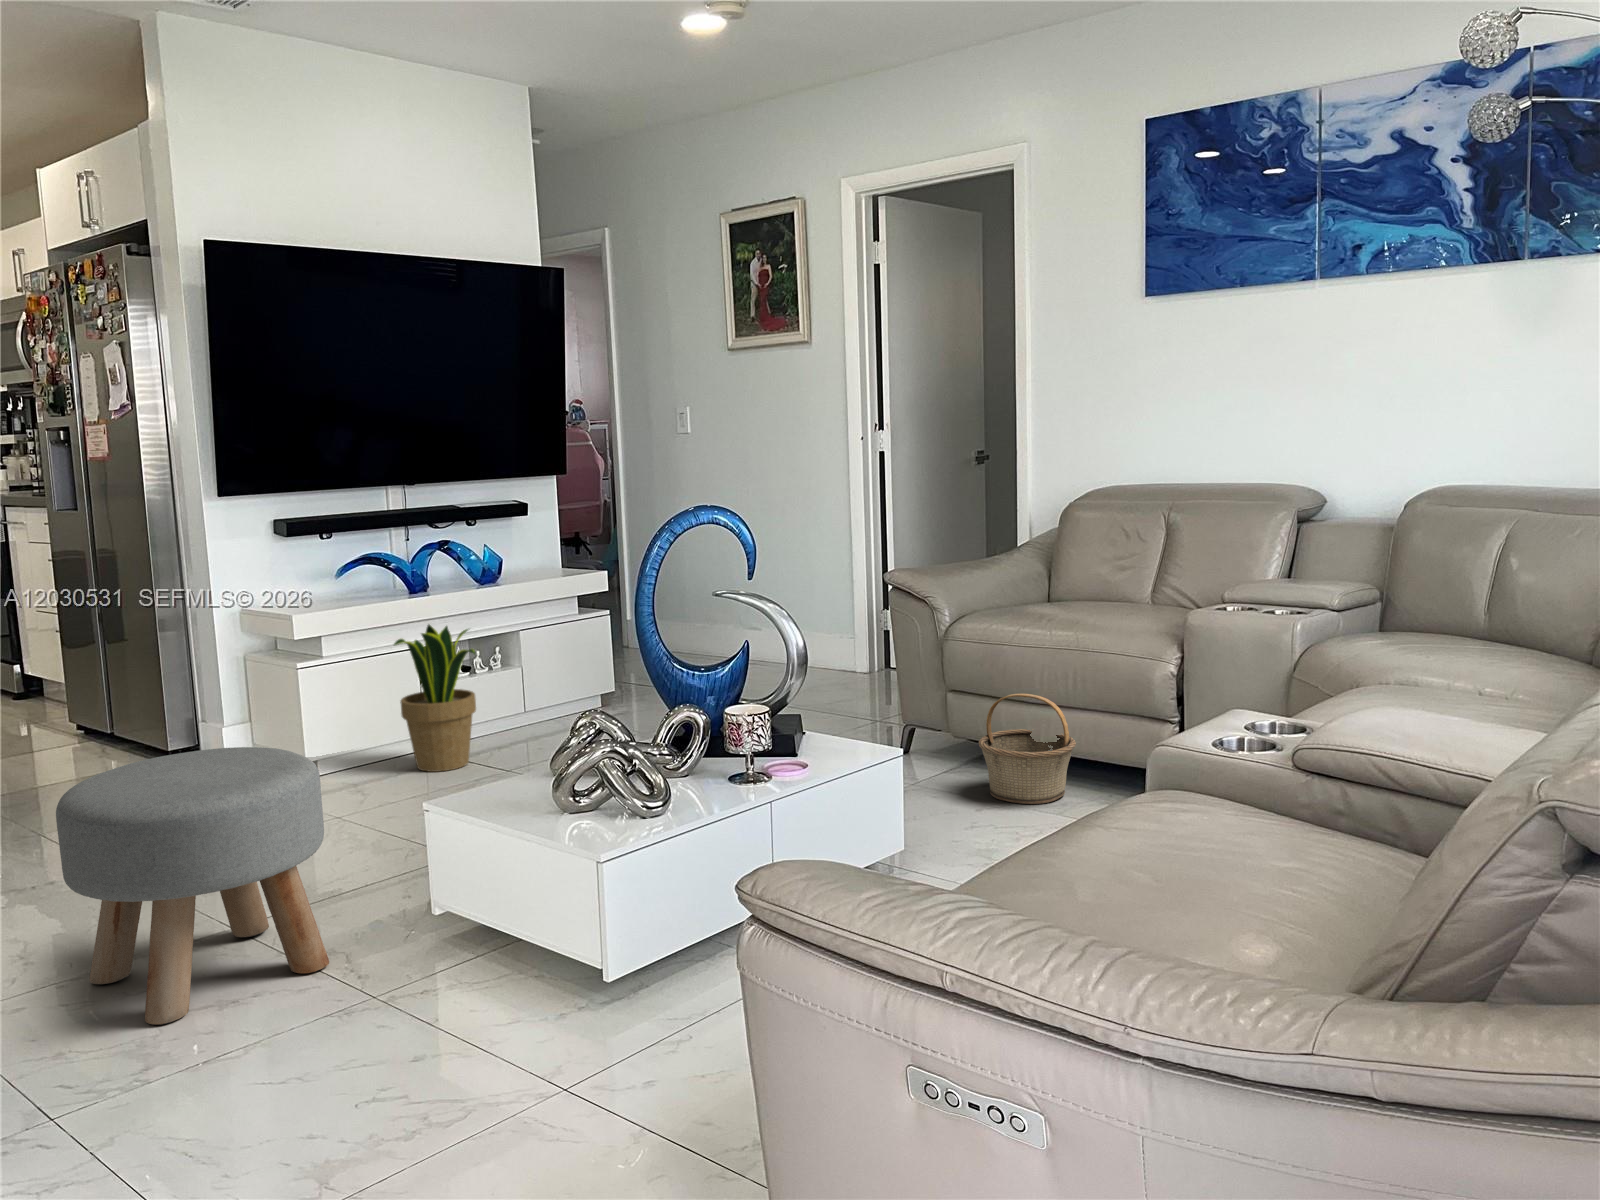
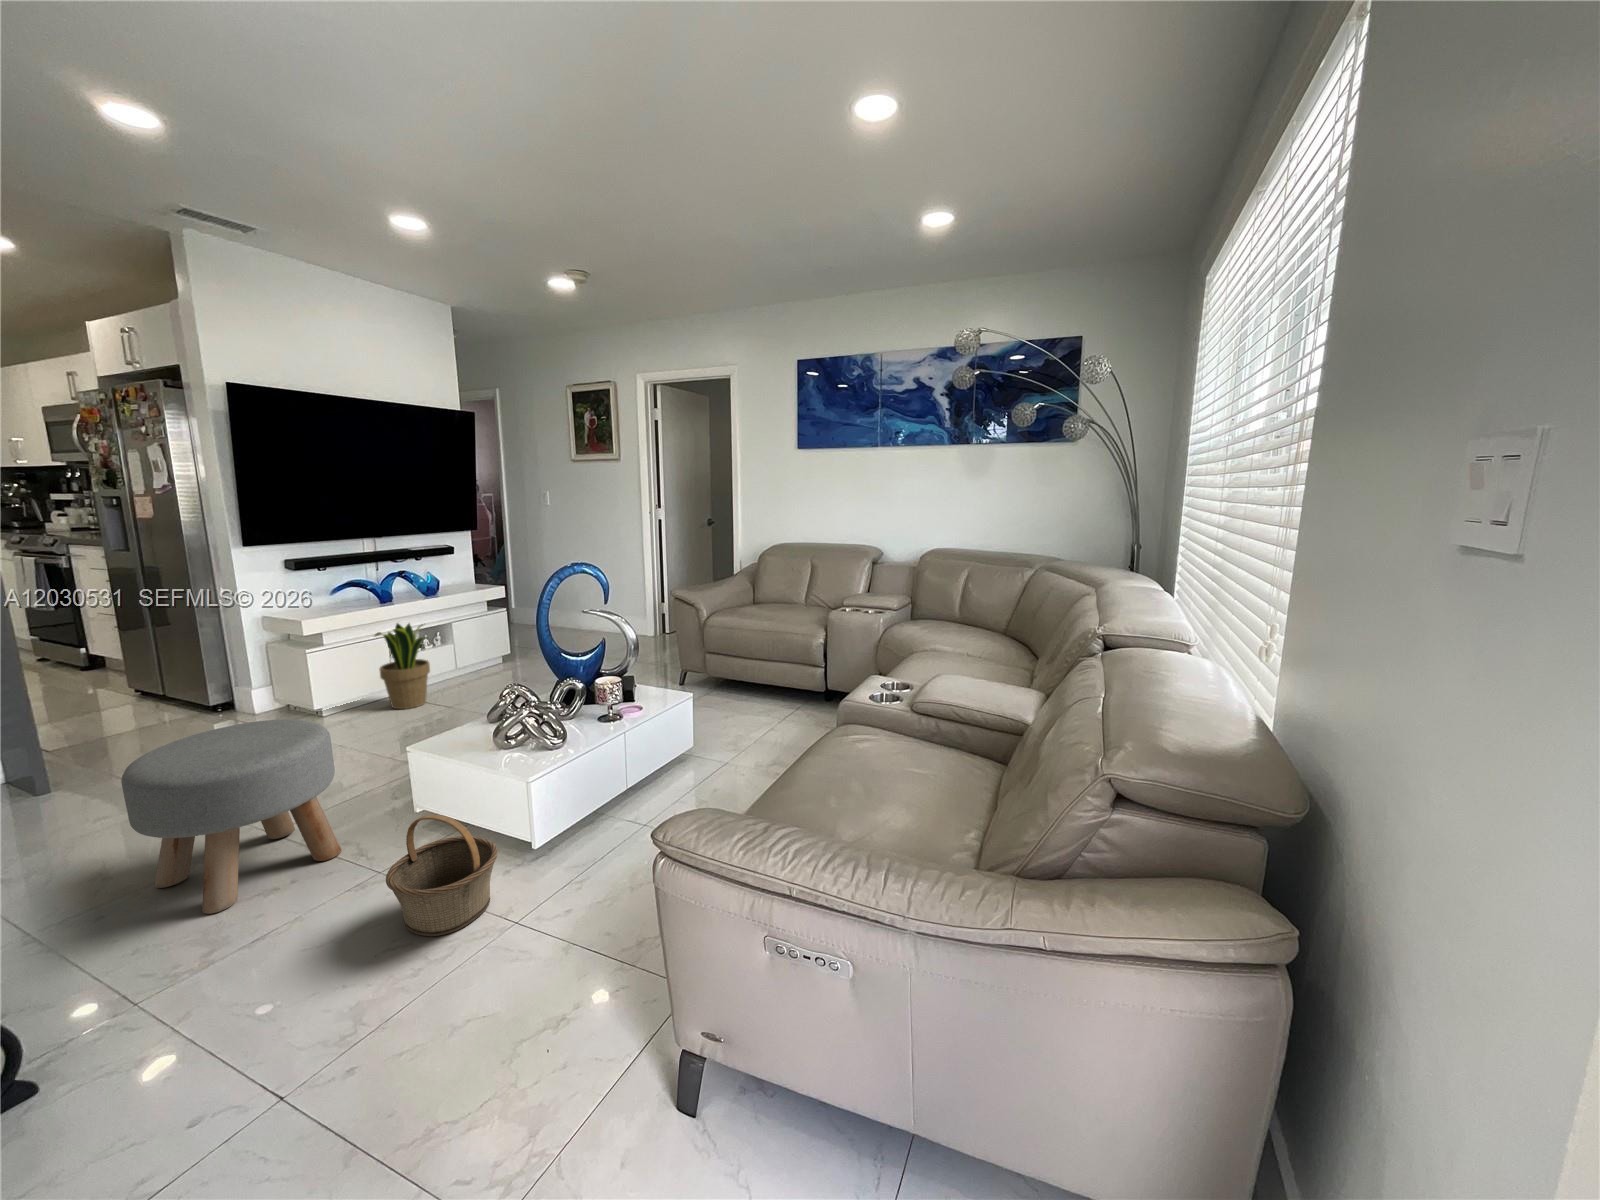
basket: present [979,694,1076,804] -> present [386,814,498,936]

